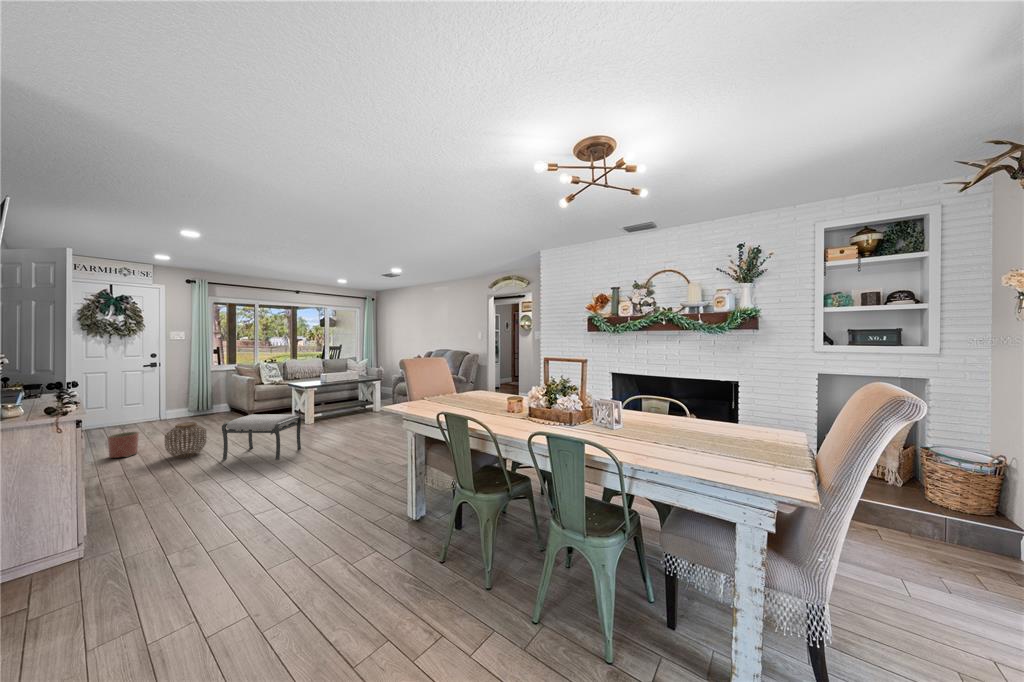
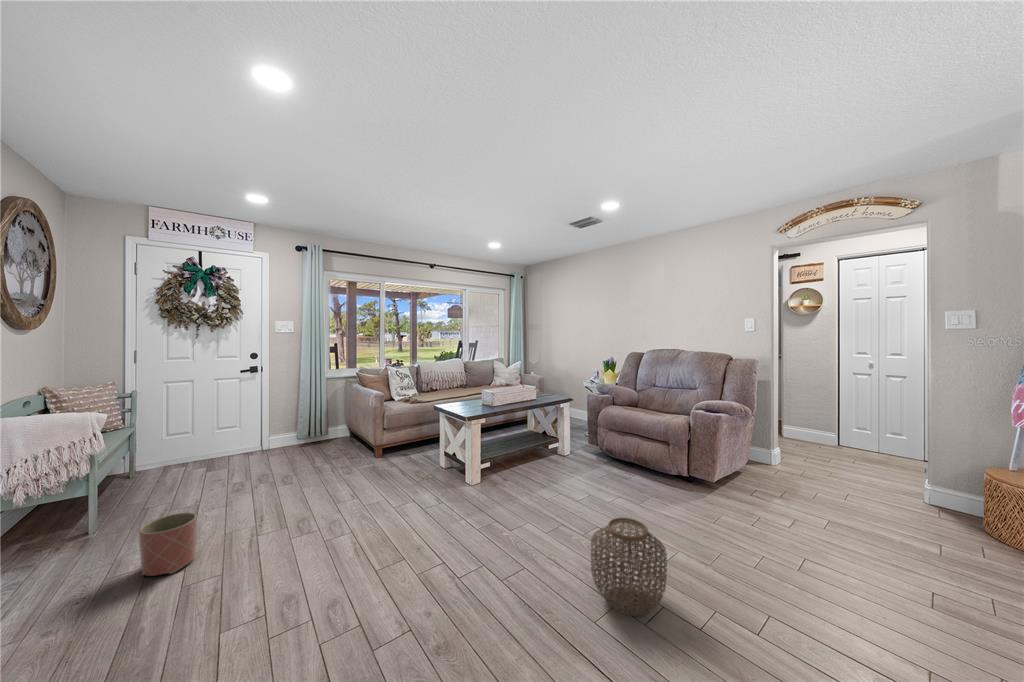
ottoman: present [222,414,301,460] -> none [341,498,506,658]
woven basket: present [165,422,206,458] -> present [591,518,667,616]

